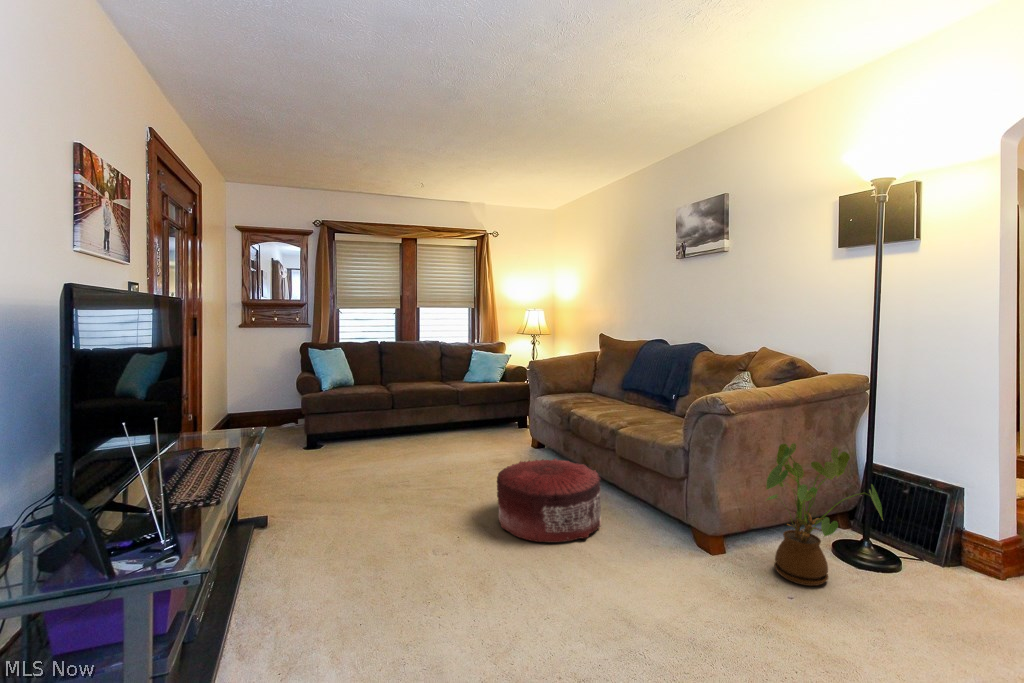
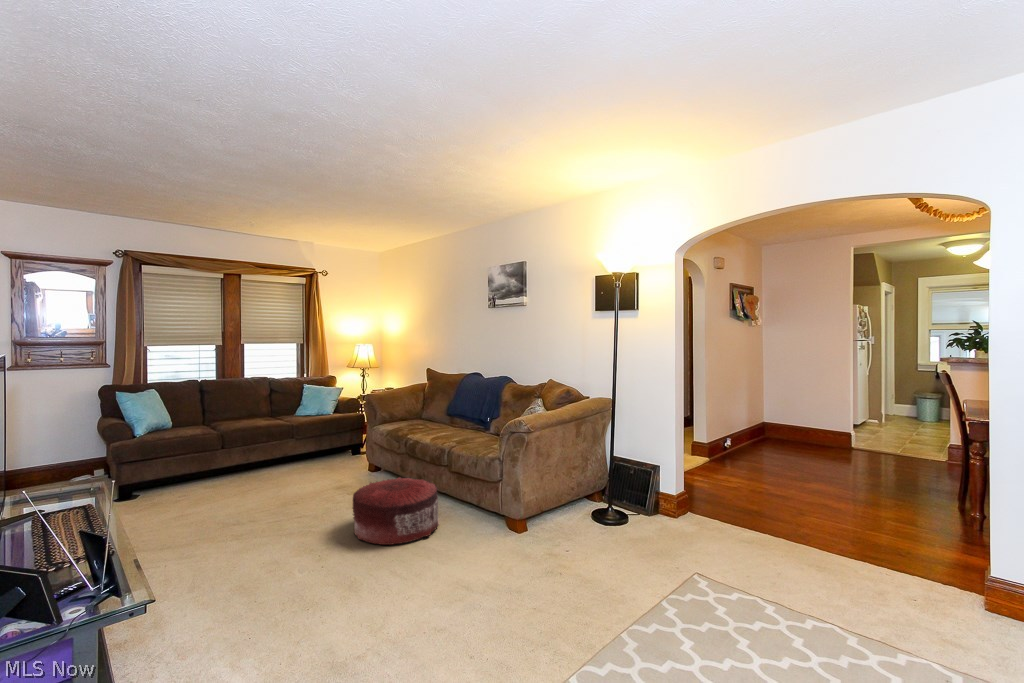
house plant: present [766,443,882,586] -> none [550,448,616,541]

